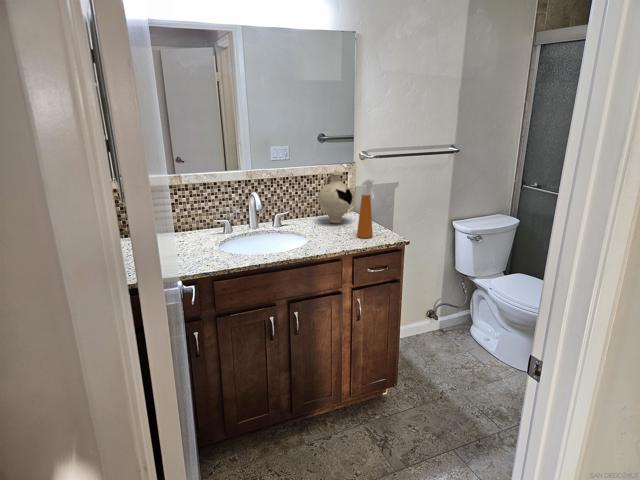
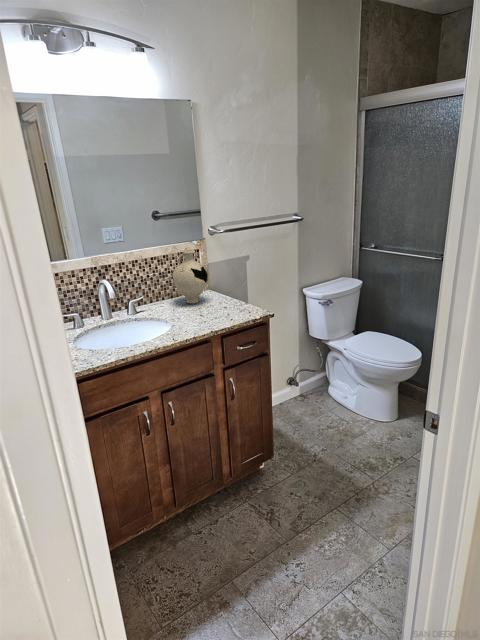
spray bottle: present [357,179,374,238] -> none [219,255,235,316]

